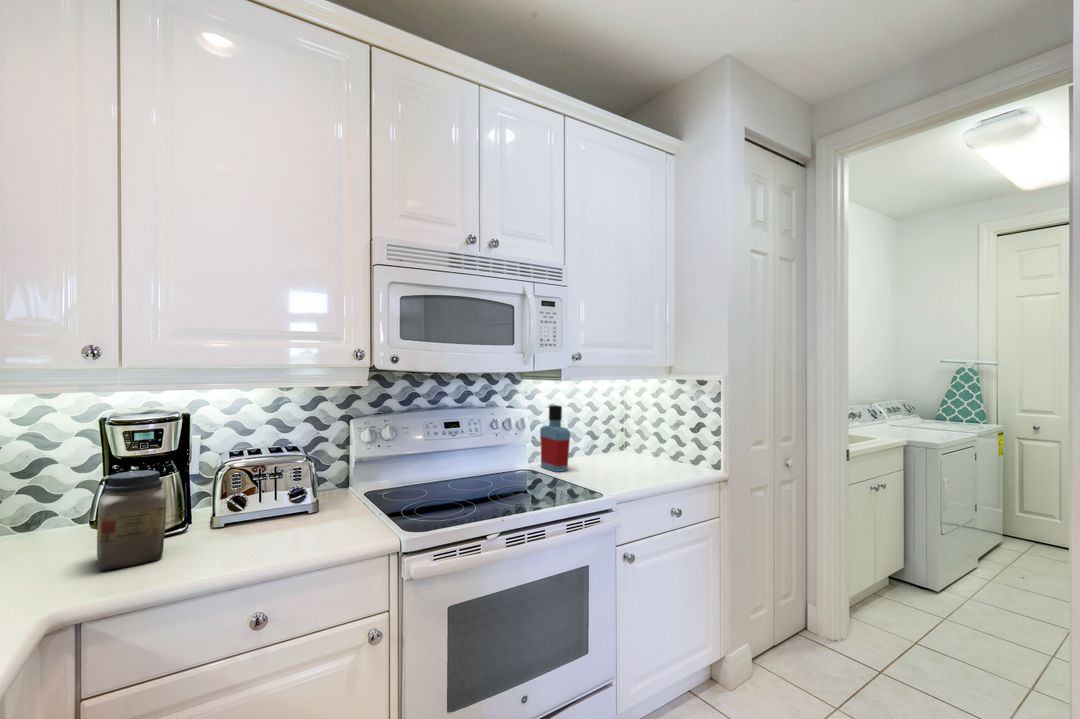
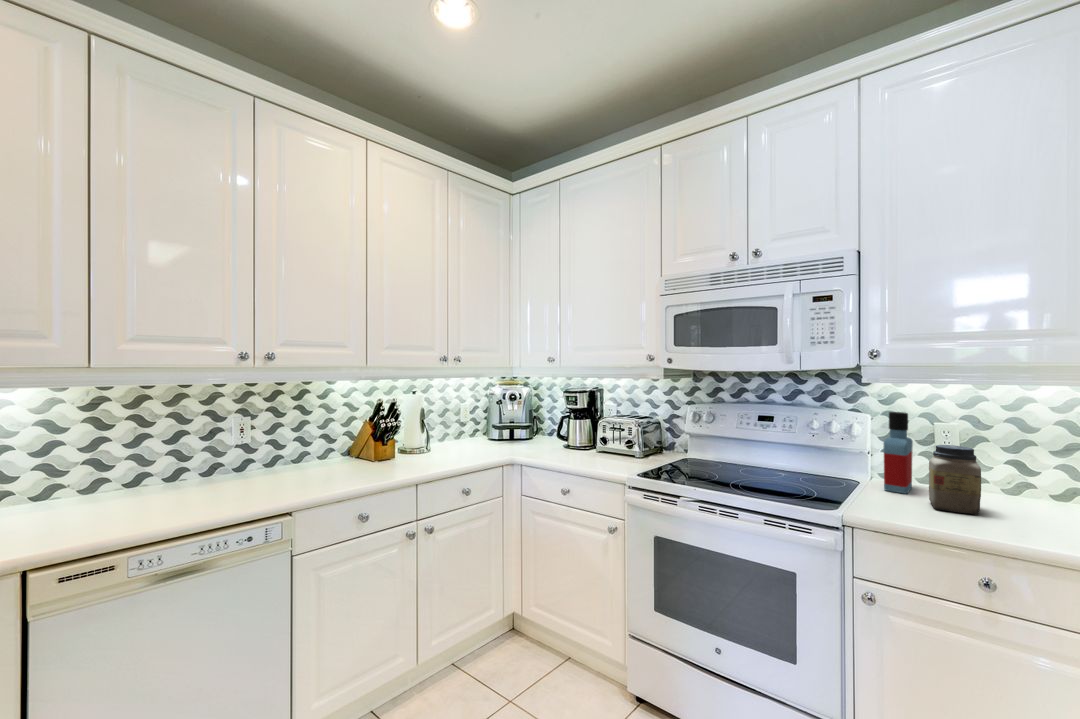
jar: present [97,470,166,571] -> present [929,445,981,515]

